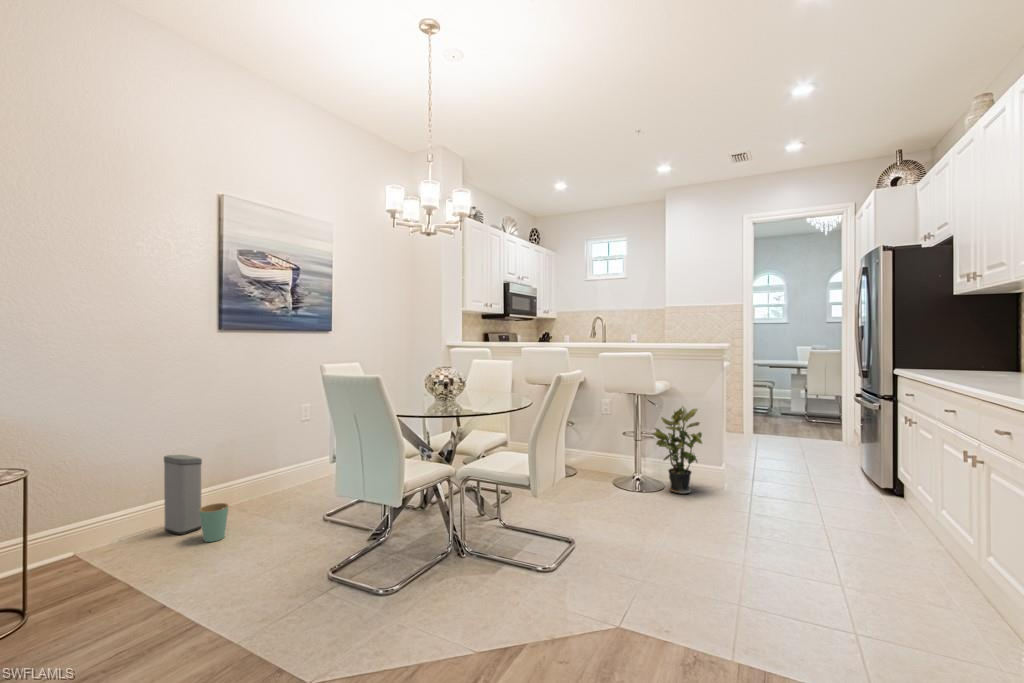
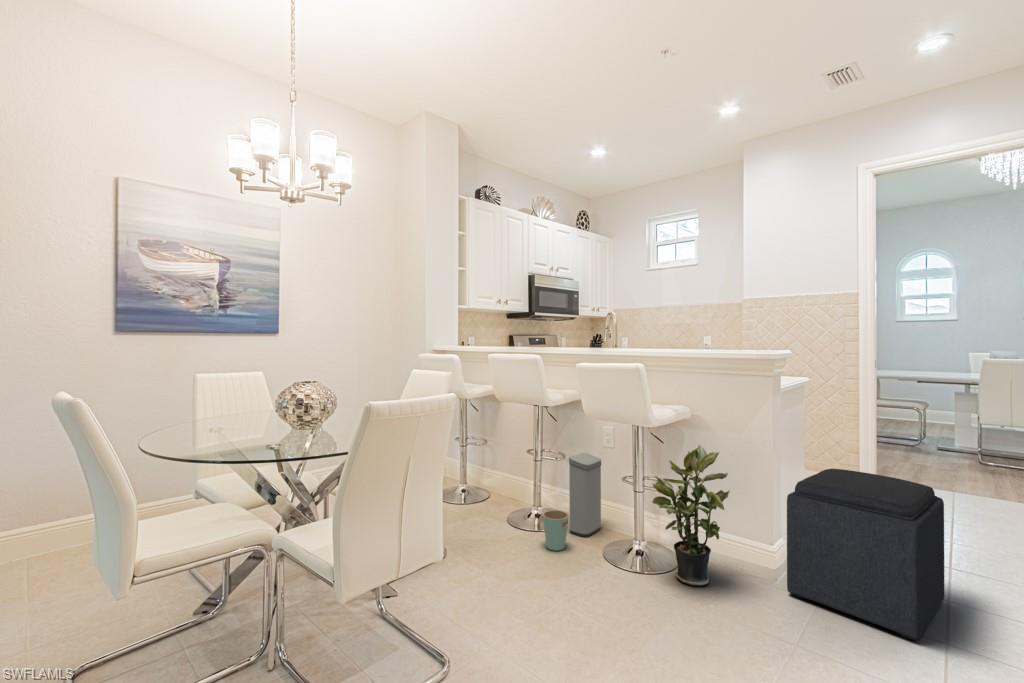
ottoman: none [736,418,814,504] -> present [787,469,944,640]
trash can: present [164,455,229,542] -> present [543,453,601,551]

